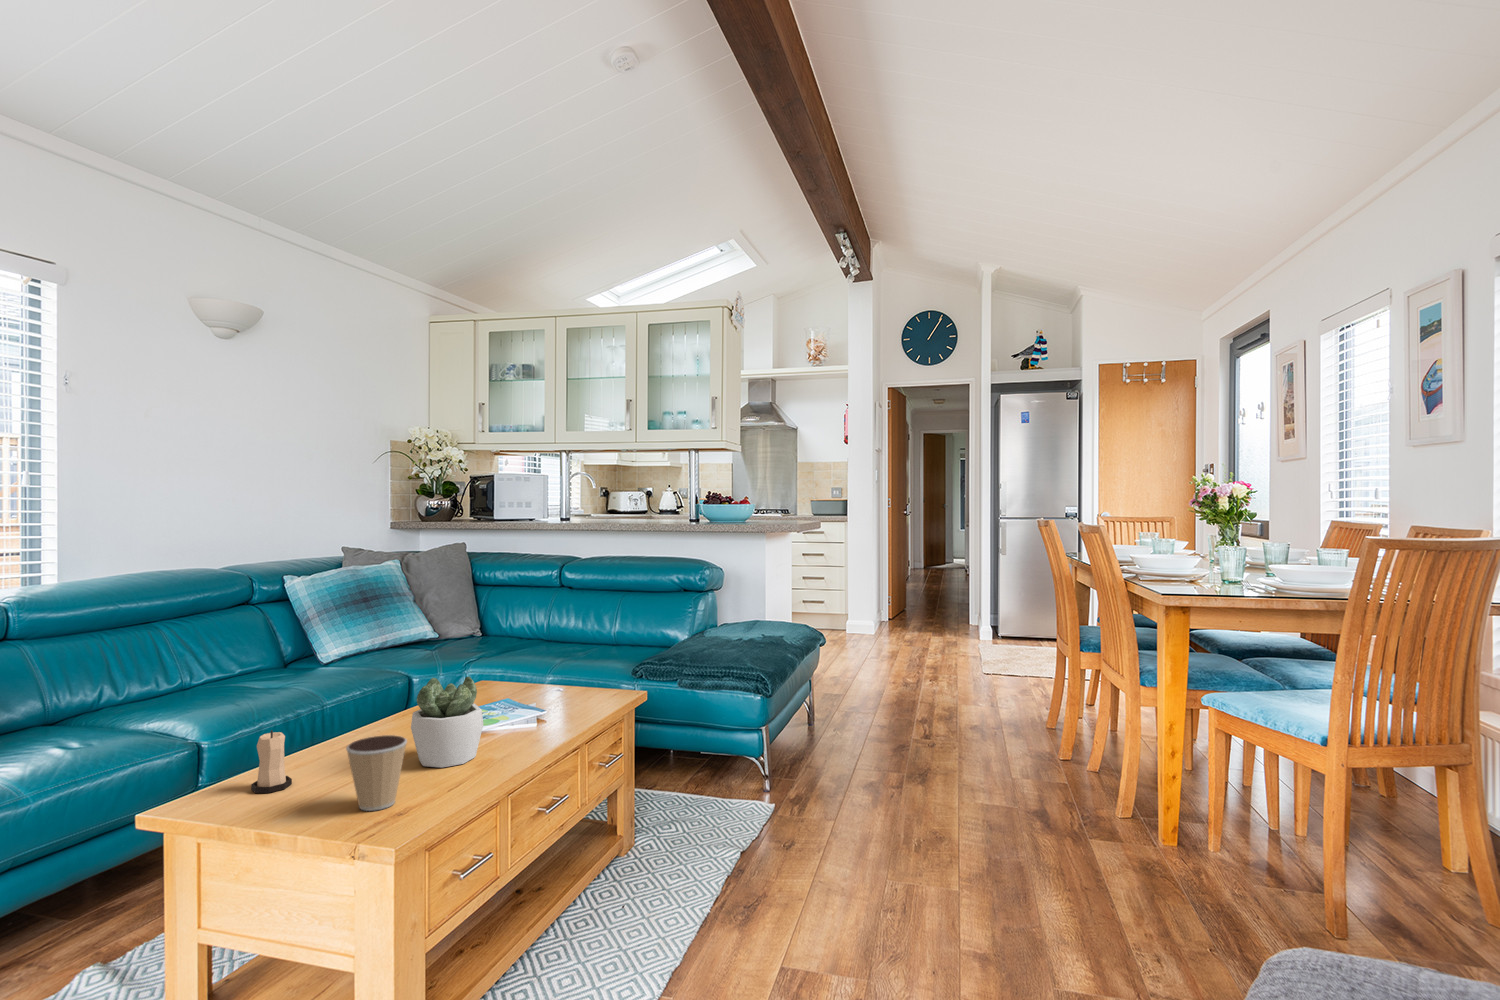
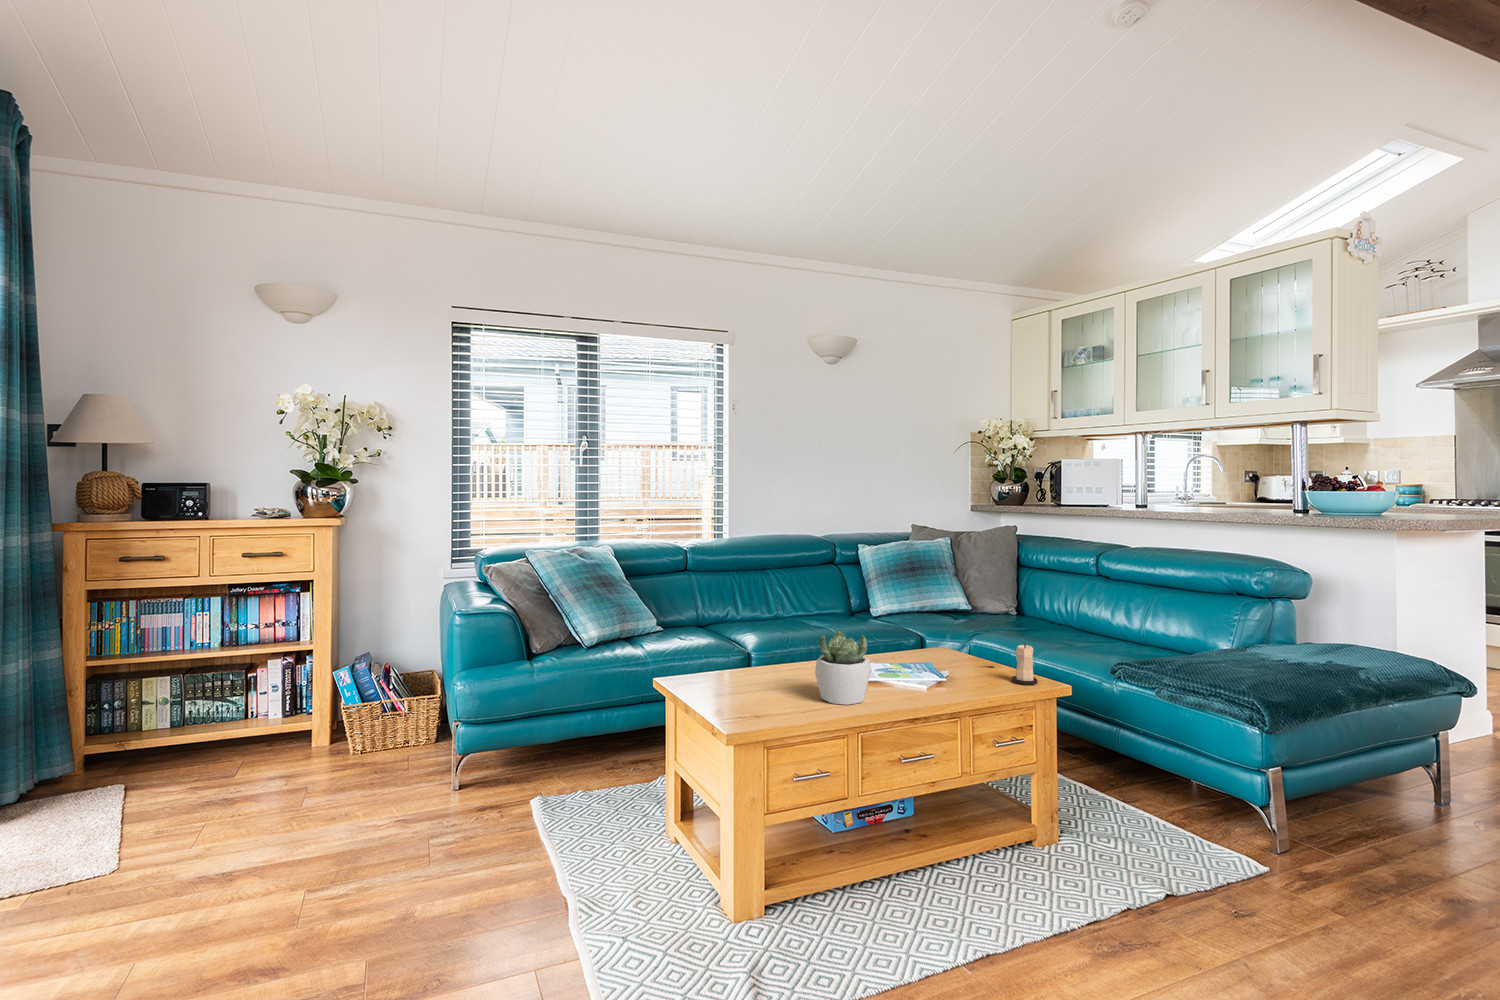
candle: present [251,730,292,793] -> present [1012,643,1037,685]
coffee cup: present [346,735,407,811] -> none [742,664,783,718]

